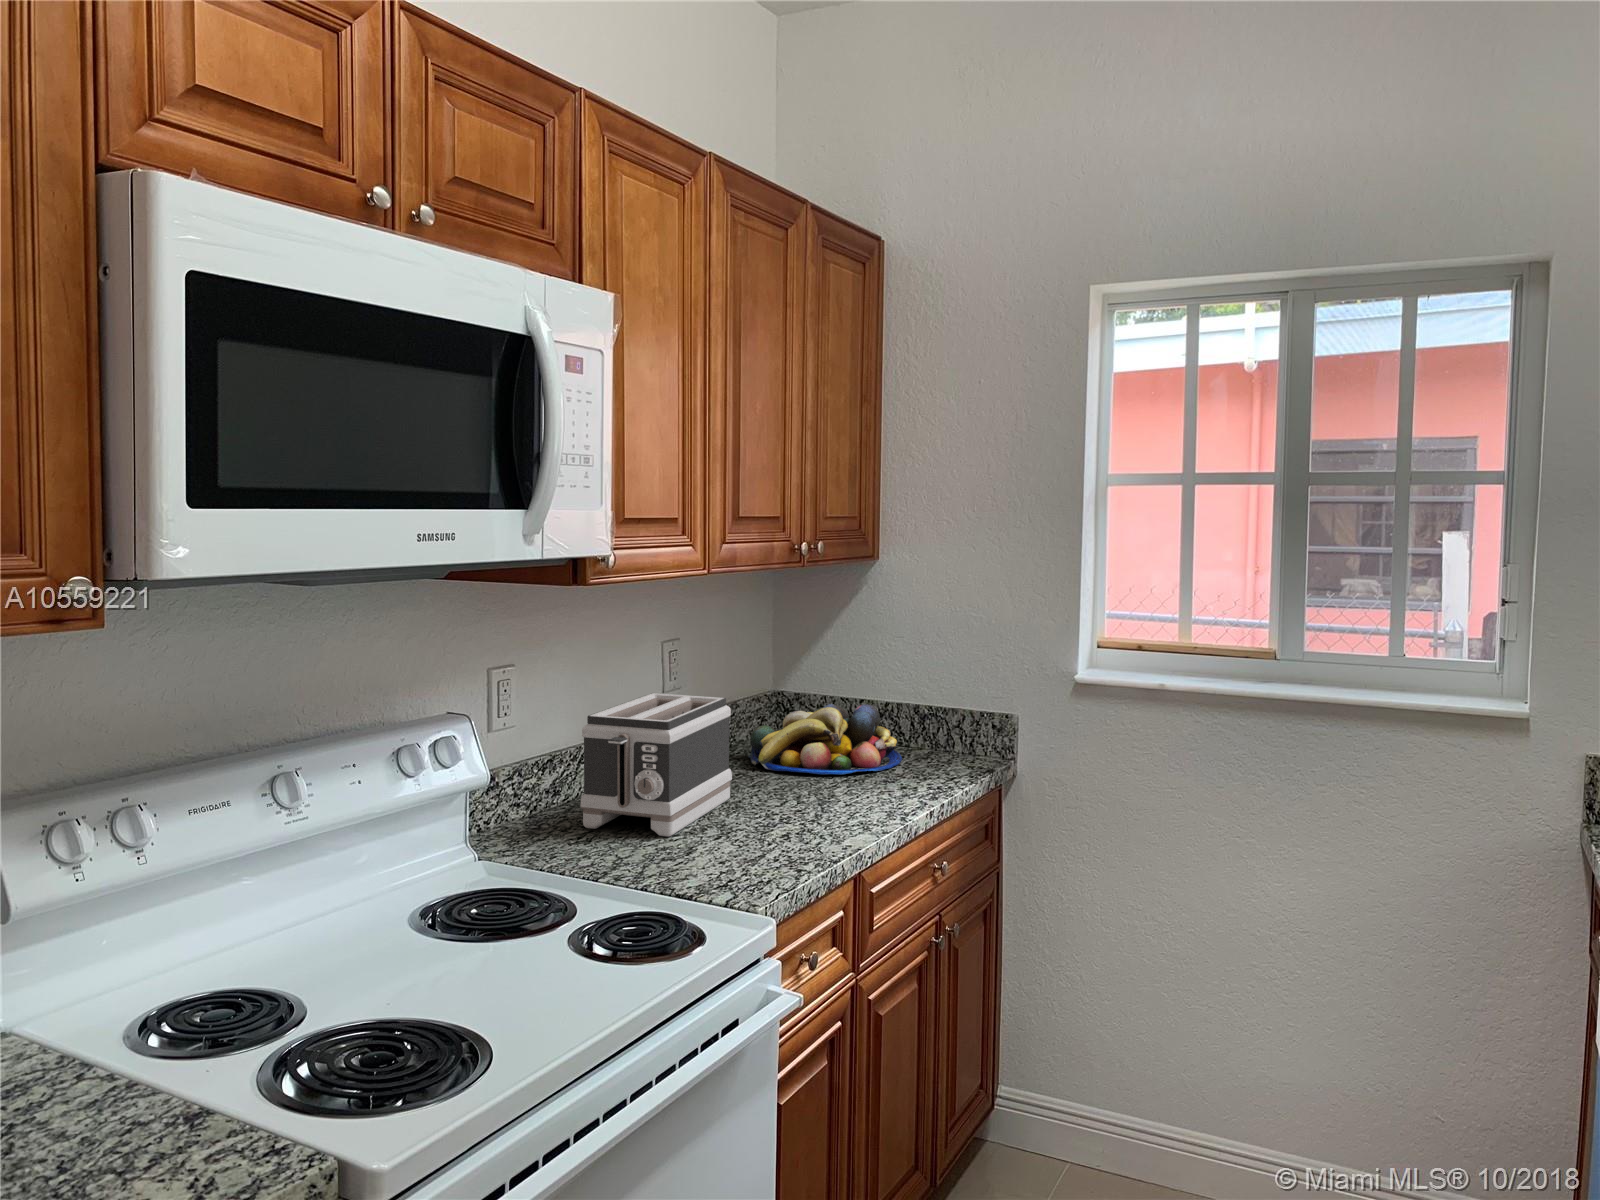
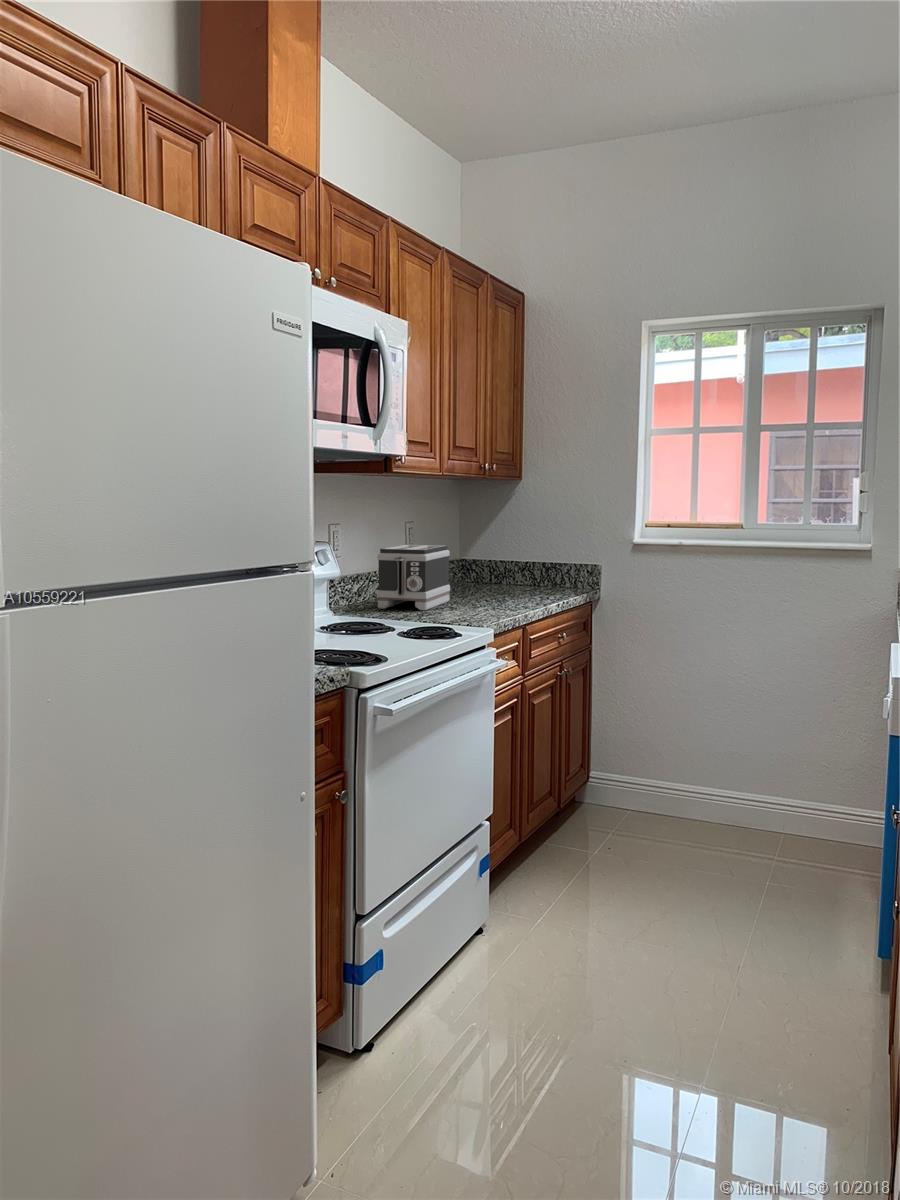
fruit bowl: present [748,704,902,775] -> none [450,560,538,593]

